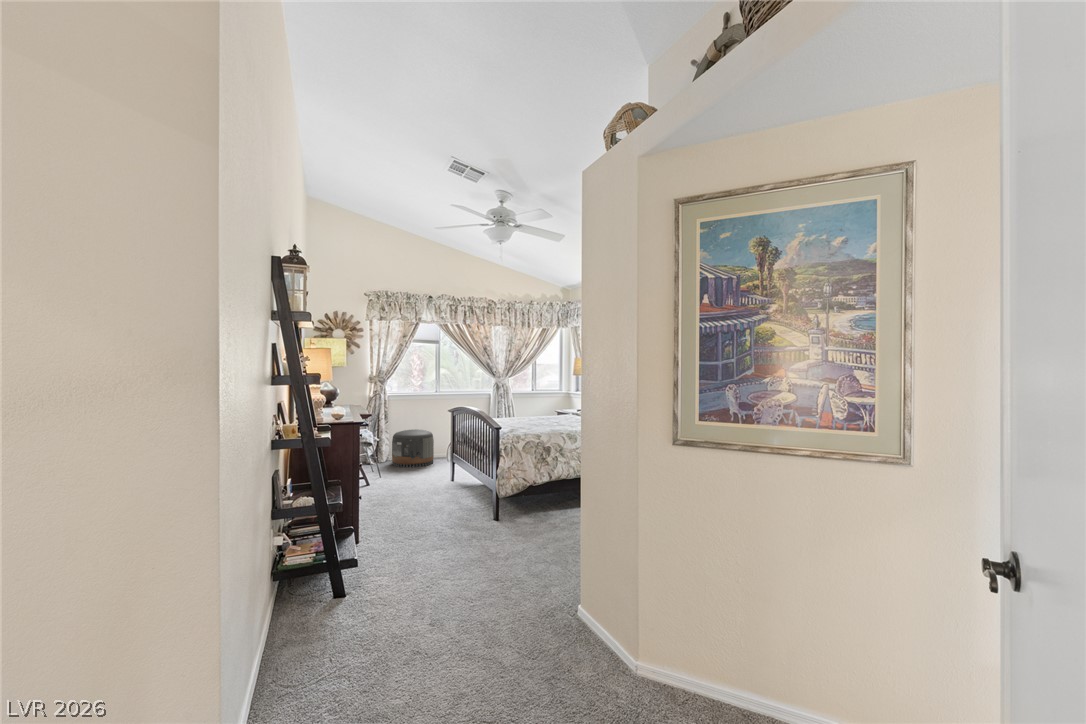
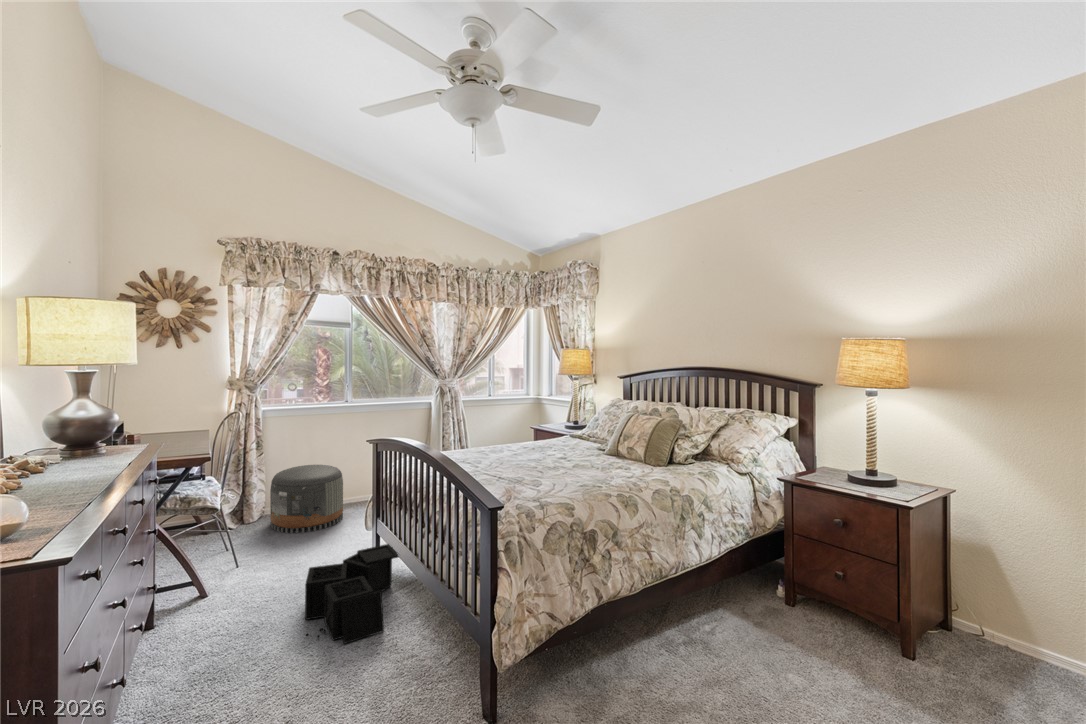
storage bin: none [412,465,461,501] -> present [305,544,399,644]

